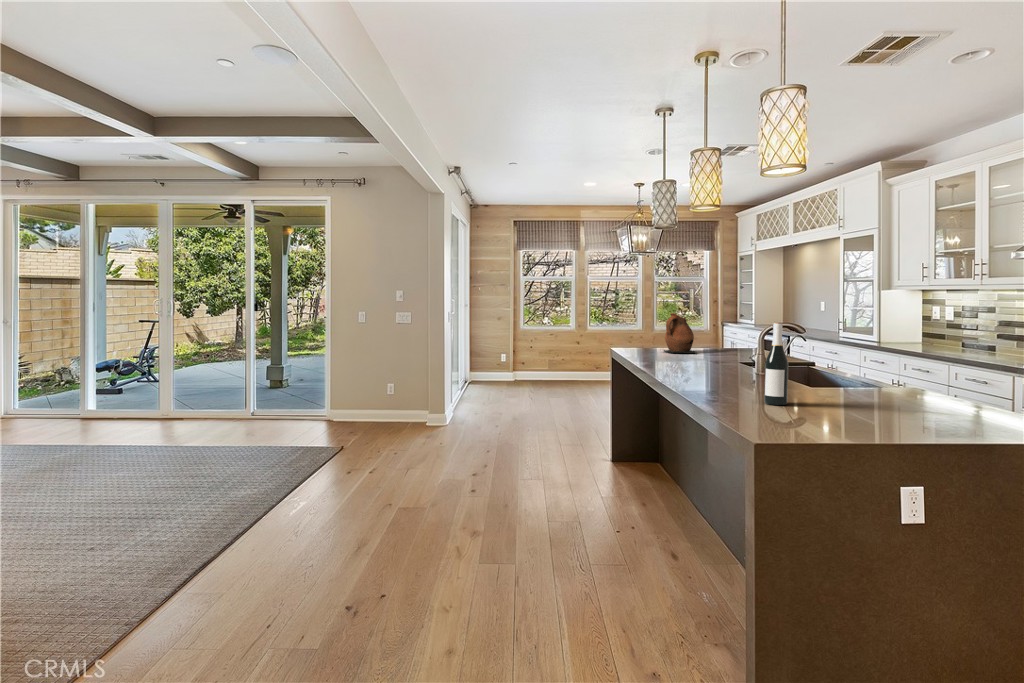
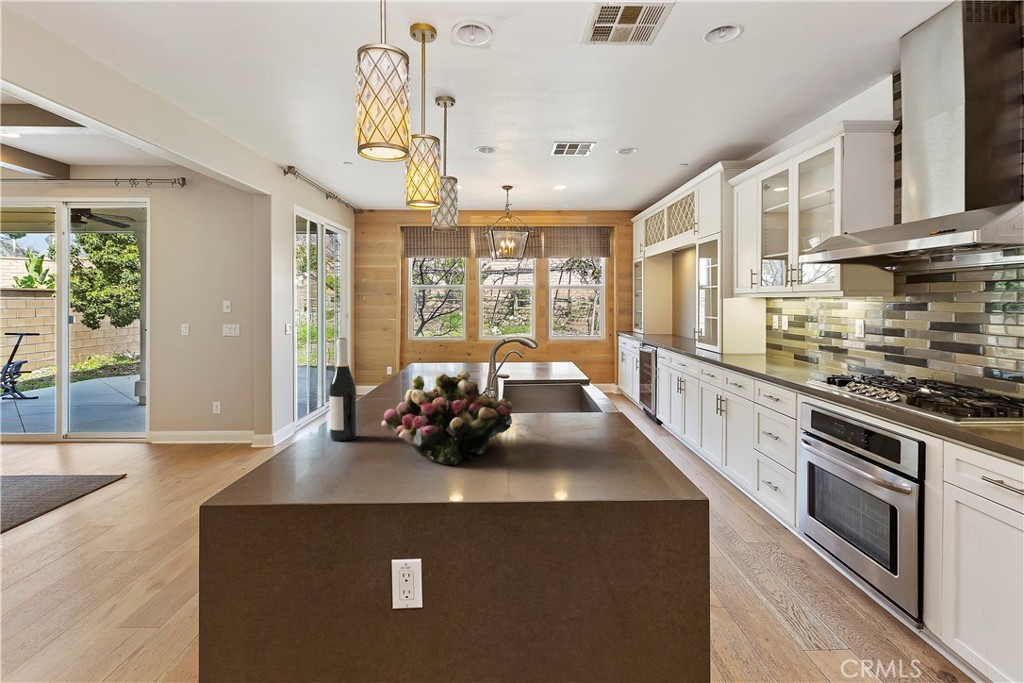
ceramic pitcher: present [664,313,696,353] -> none [444,325,481,369]
flower arrangement: none [829,348,964,421] -> present [382,370,512,465]

